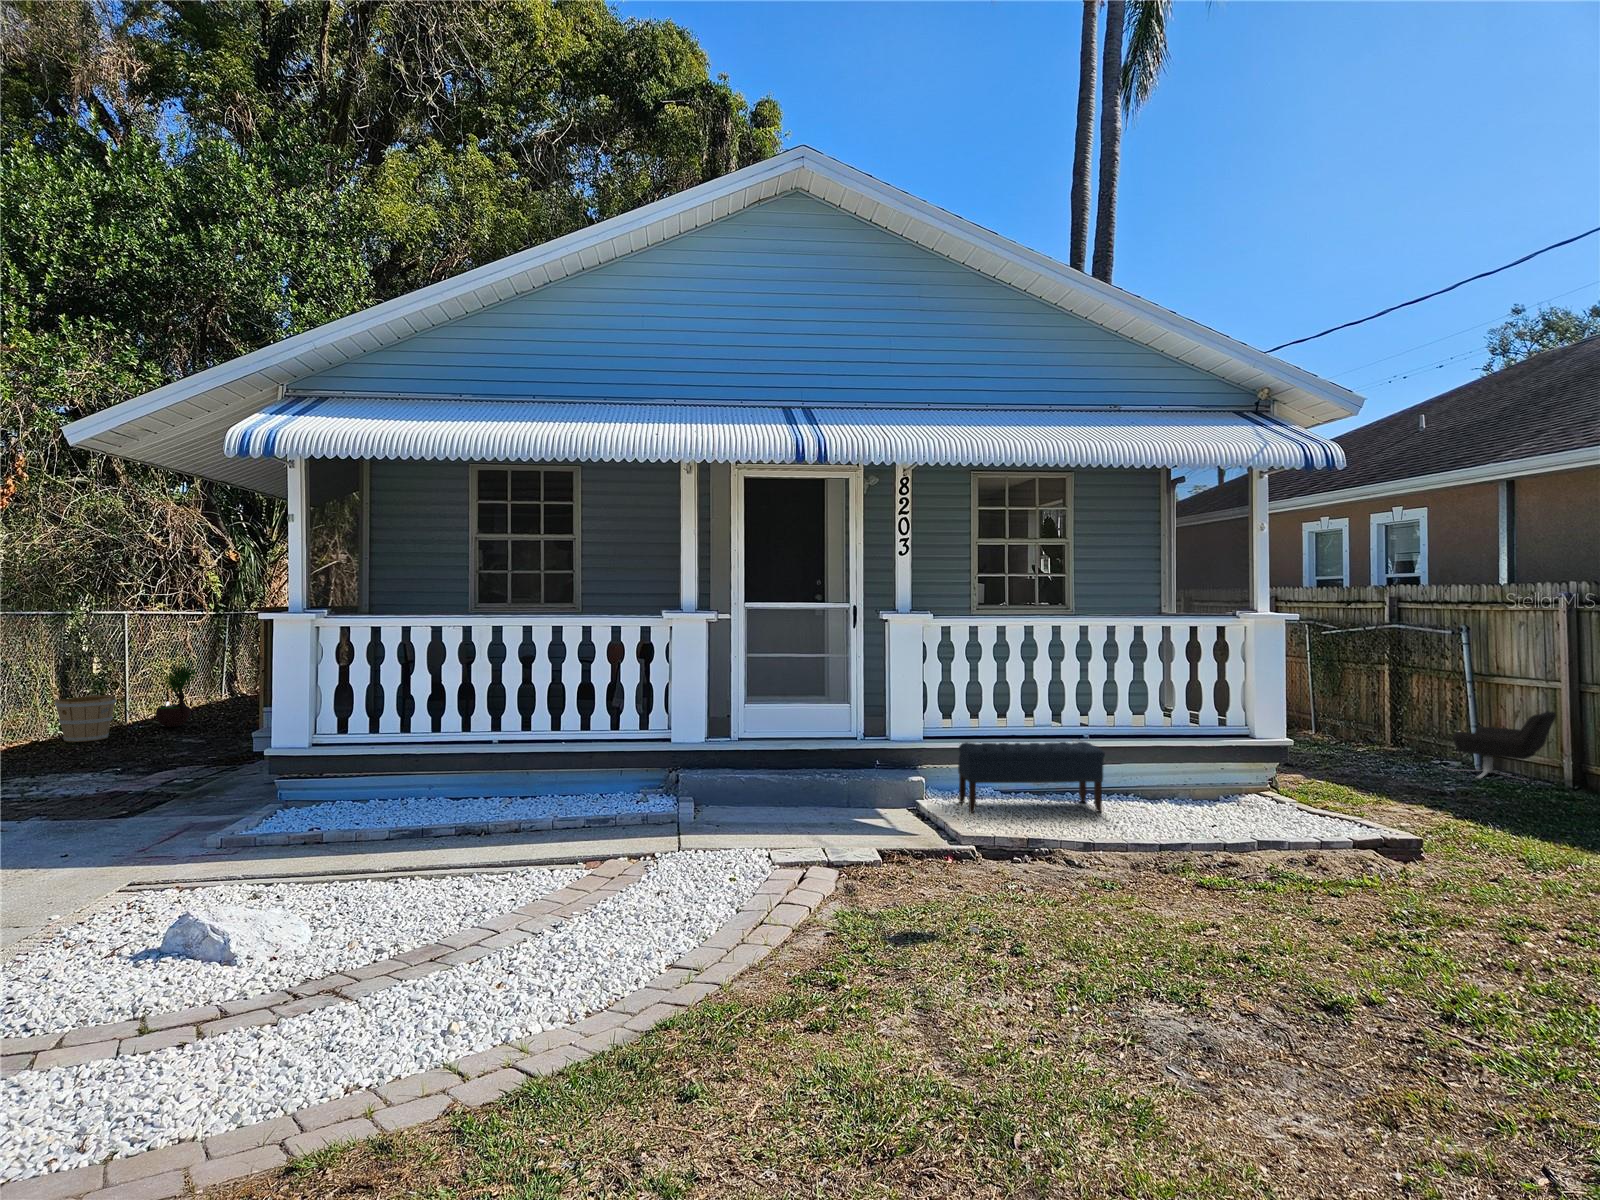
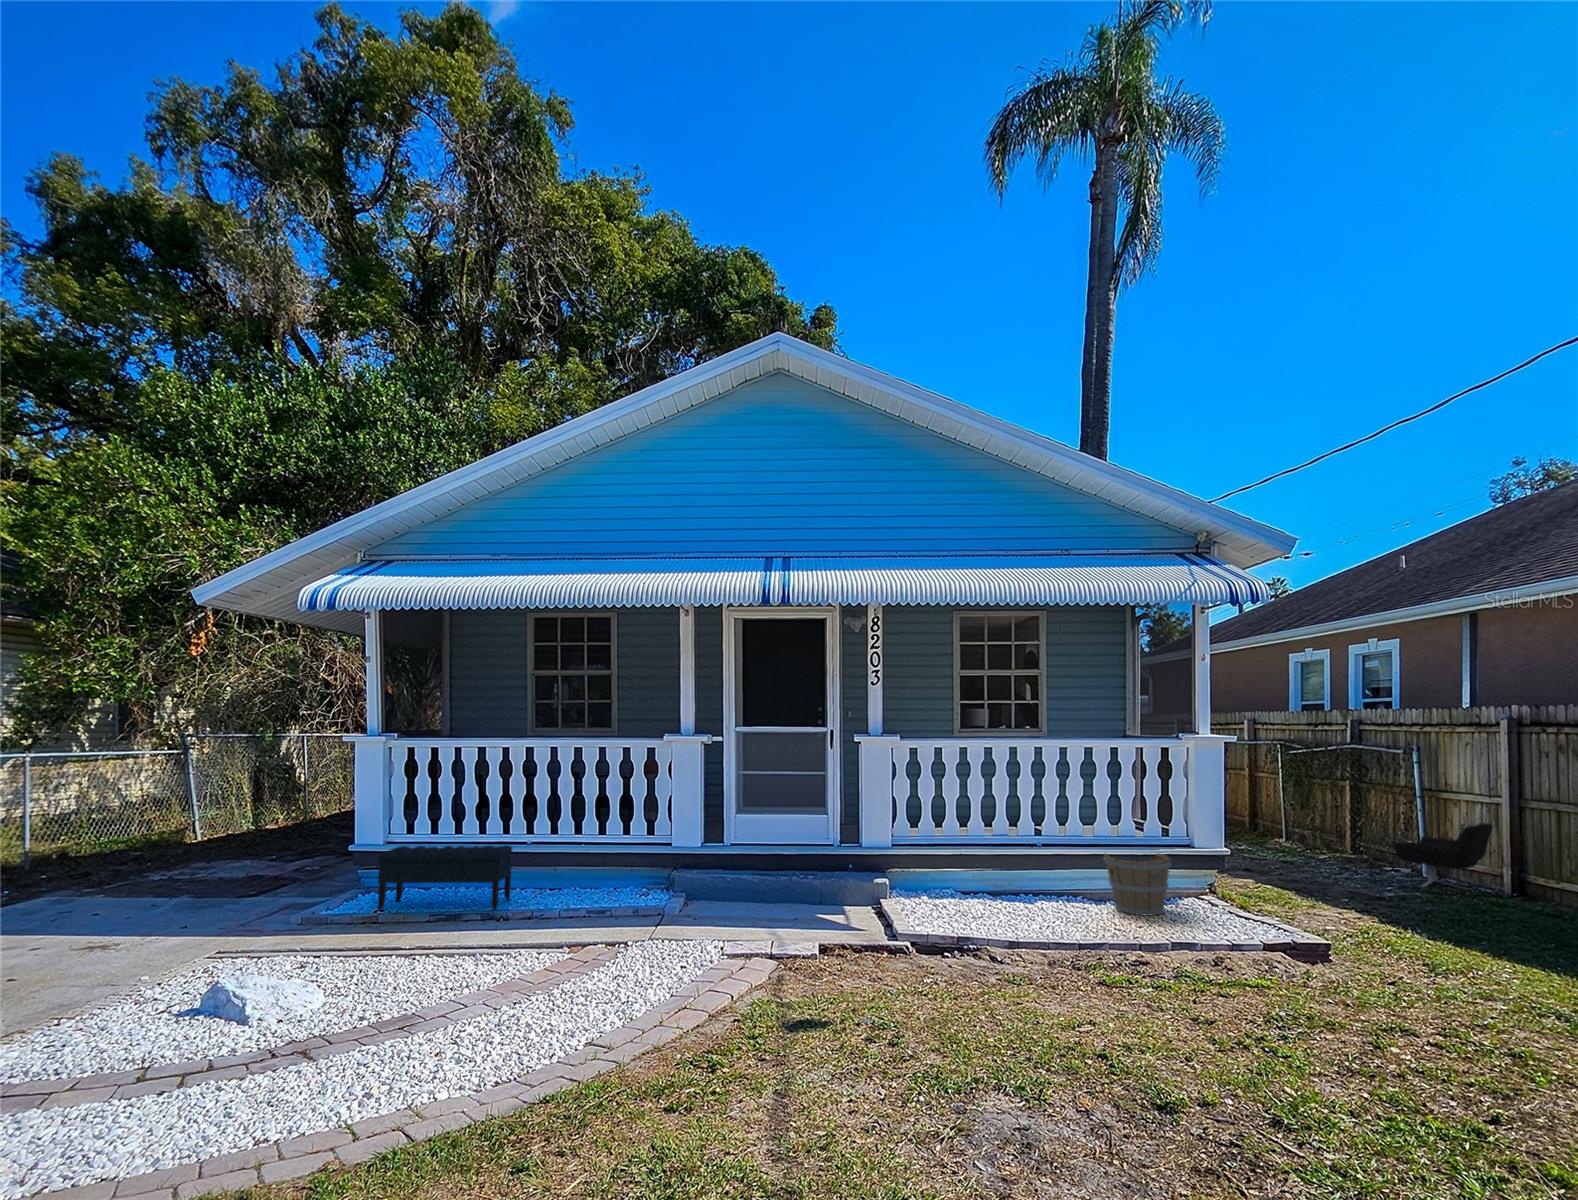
potted tree: present [156,664,197,727] -> none [294,771,332,826]
wooden bucket: present [55,695,116,742] -> present [1104,854,1171,916]
bench: present [958,741,1105,813] -> present [377,845,512,911]

